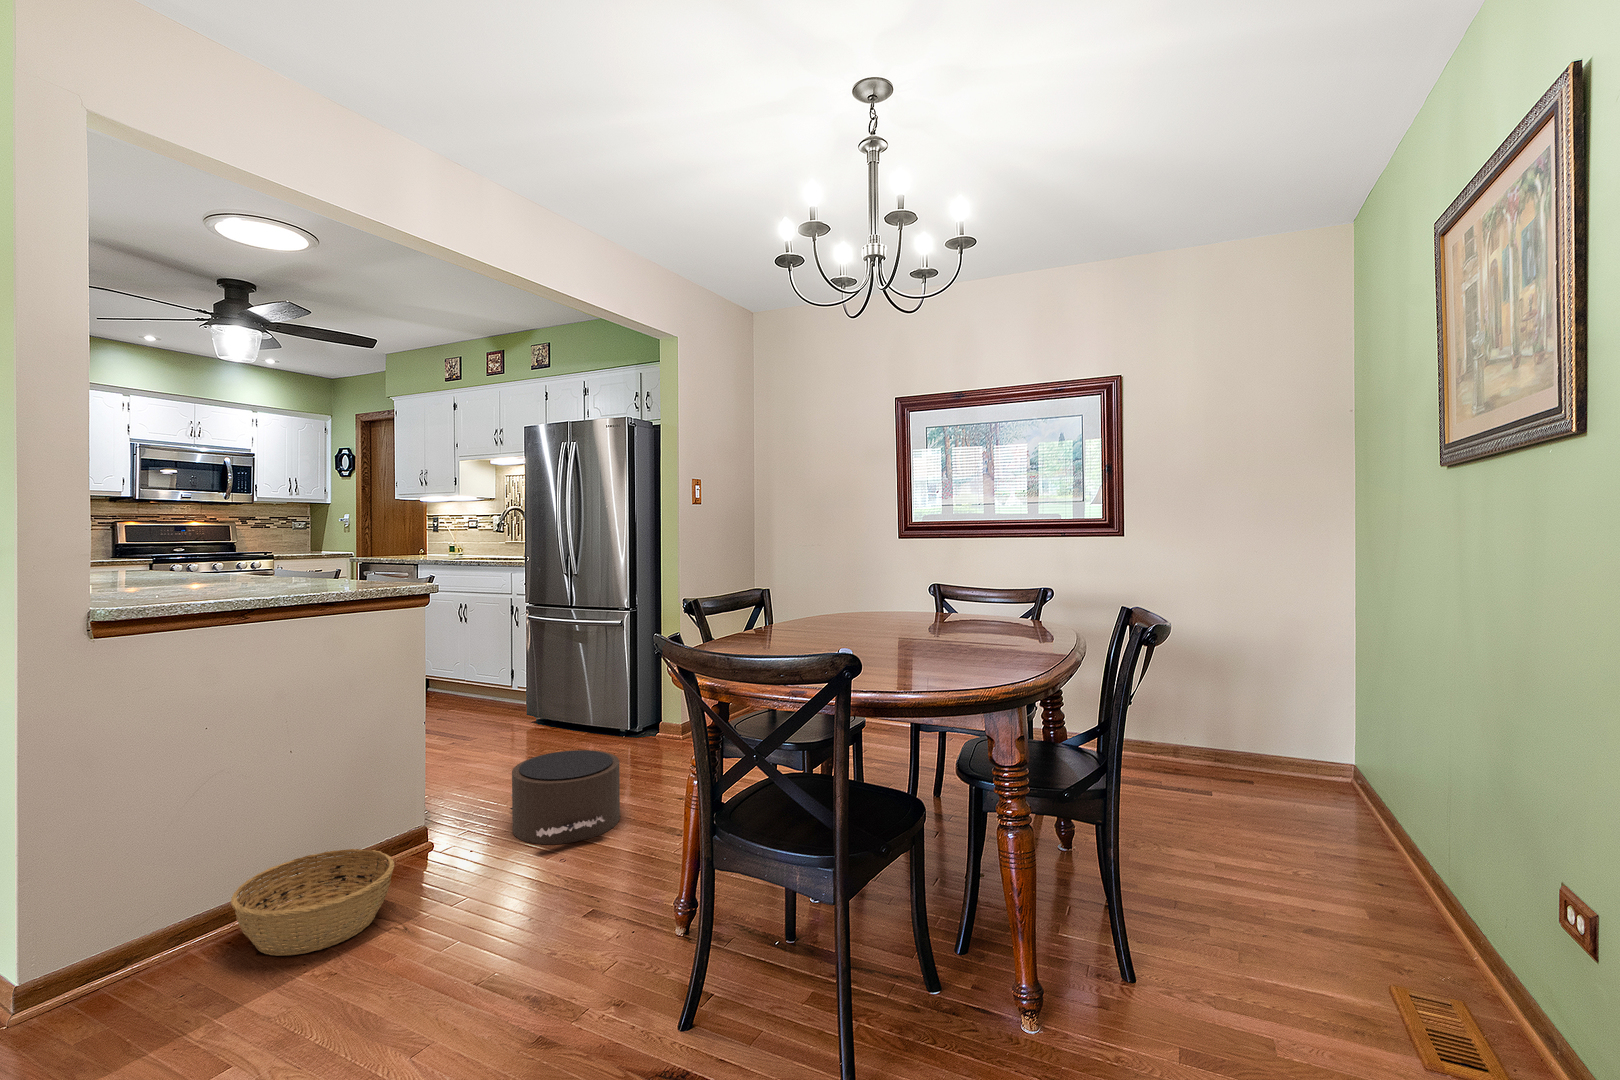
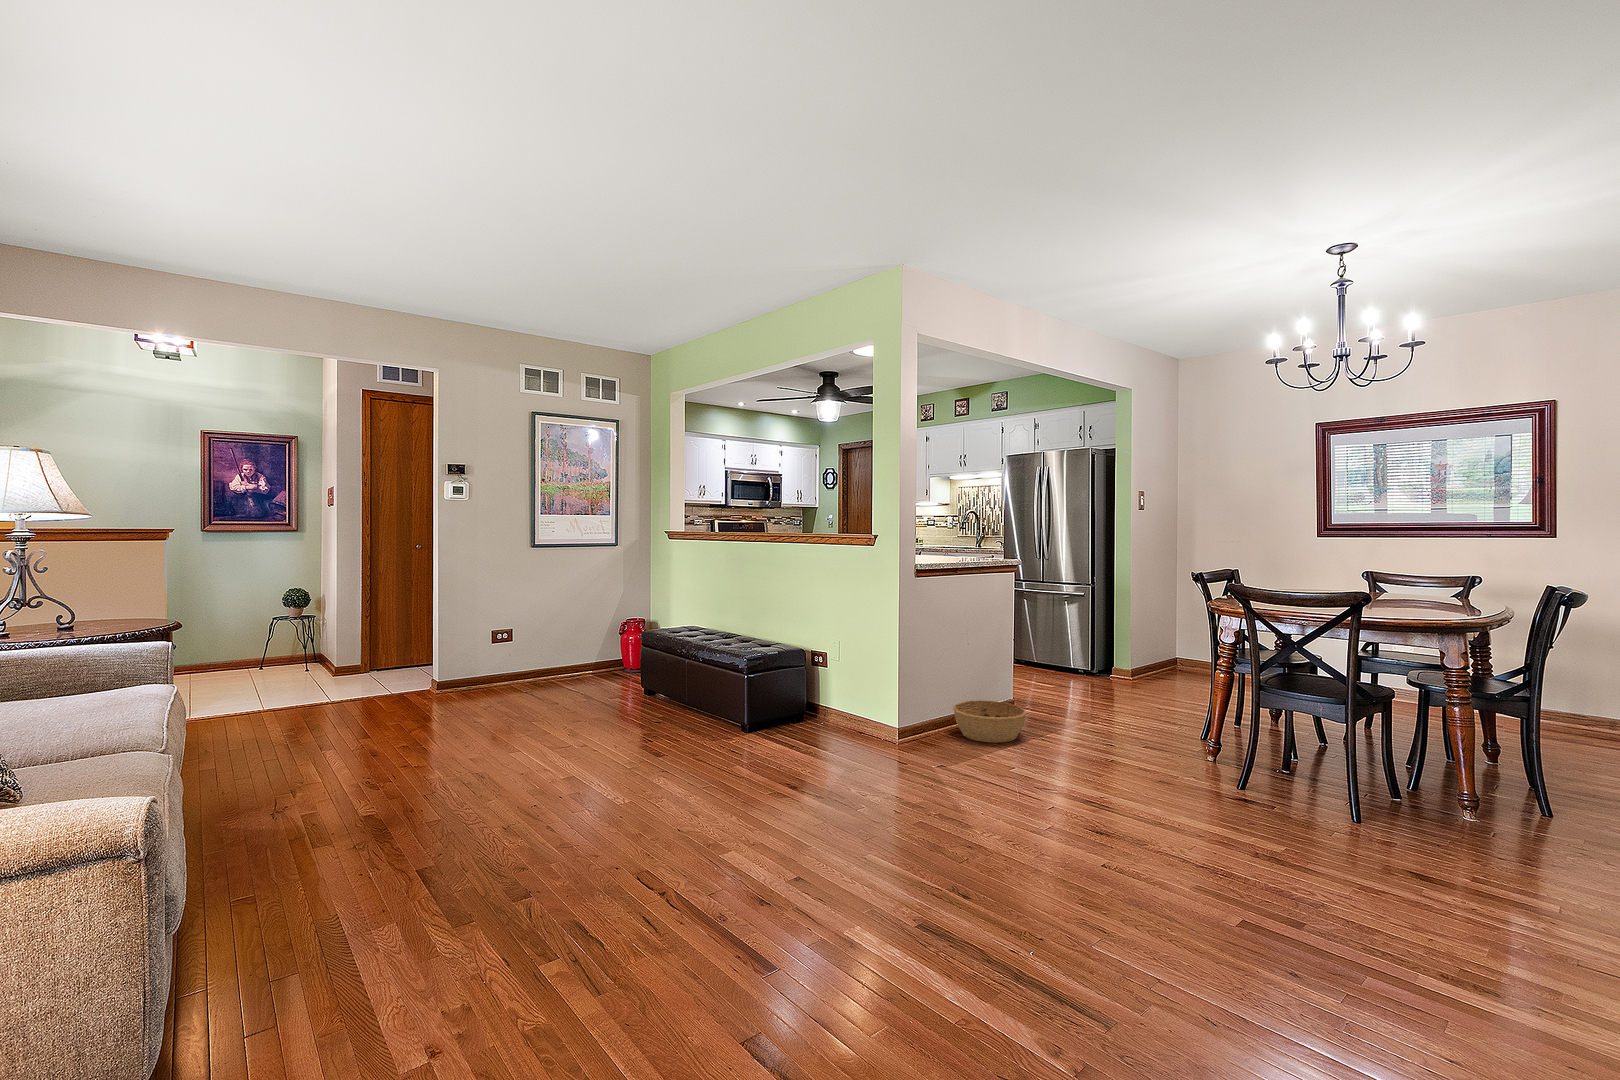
pouf: present [510,750,620,844] -> none [1043,670,1122,721]

